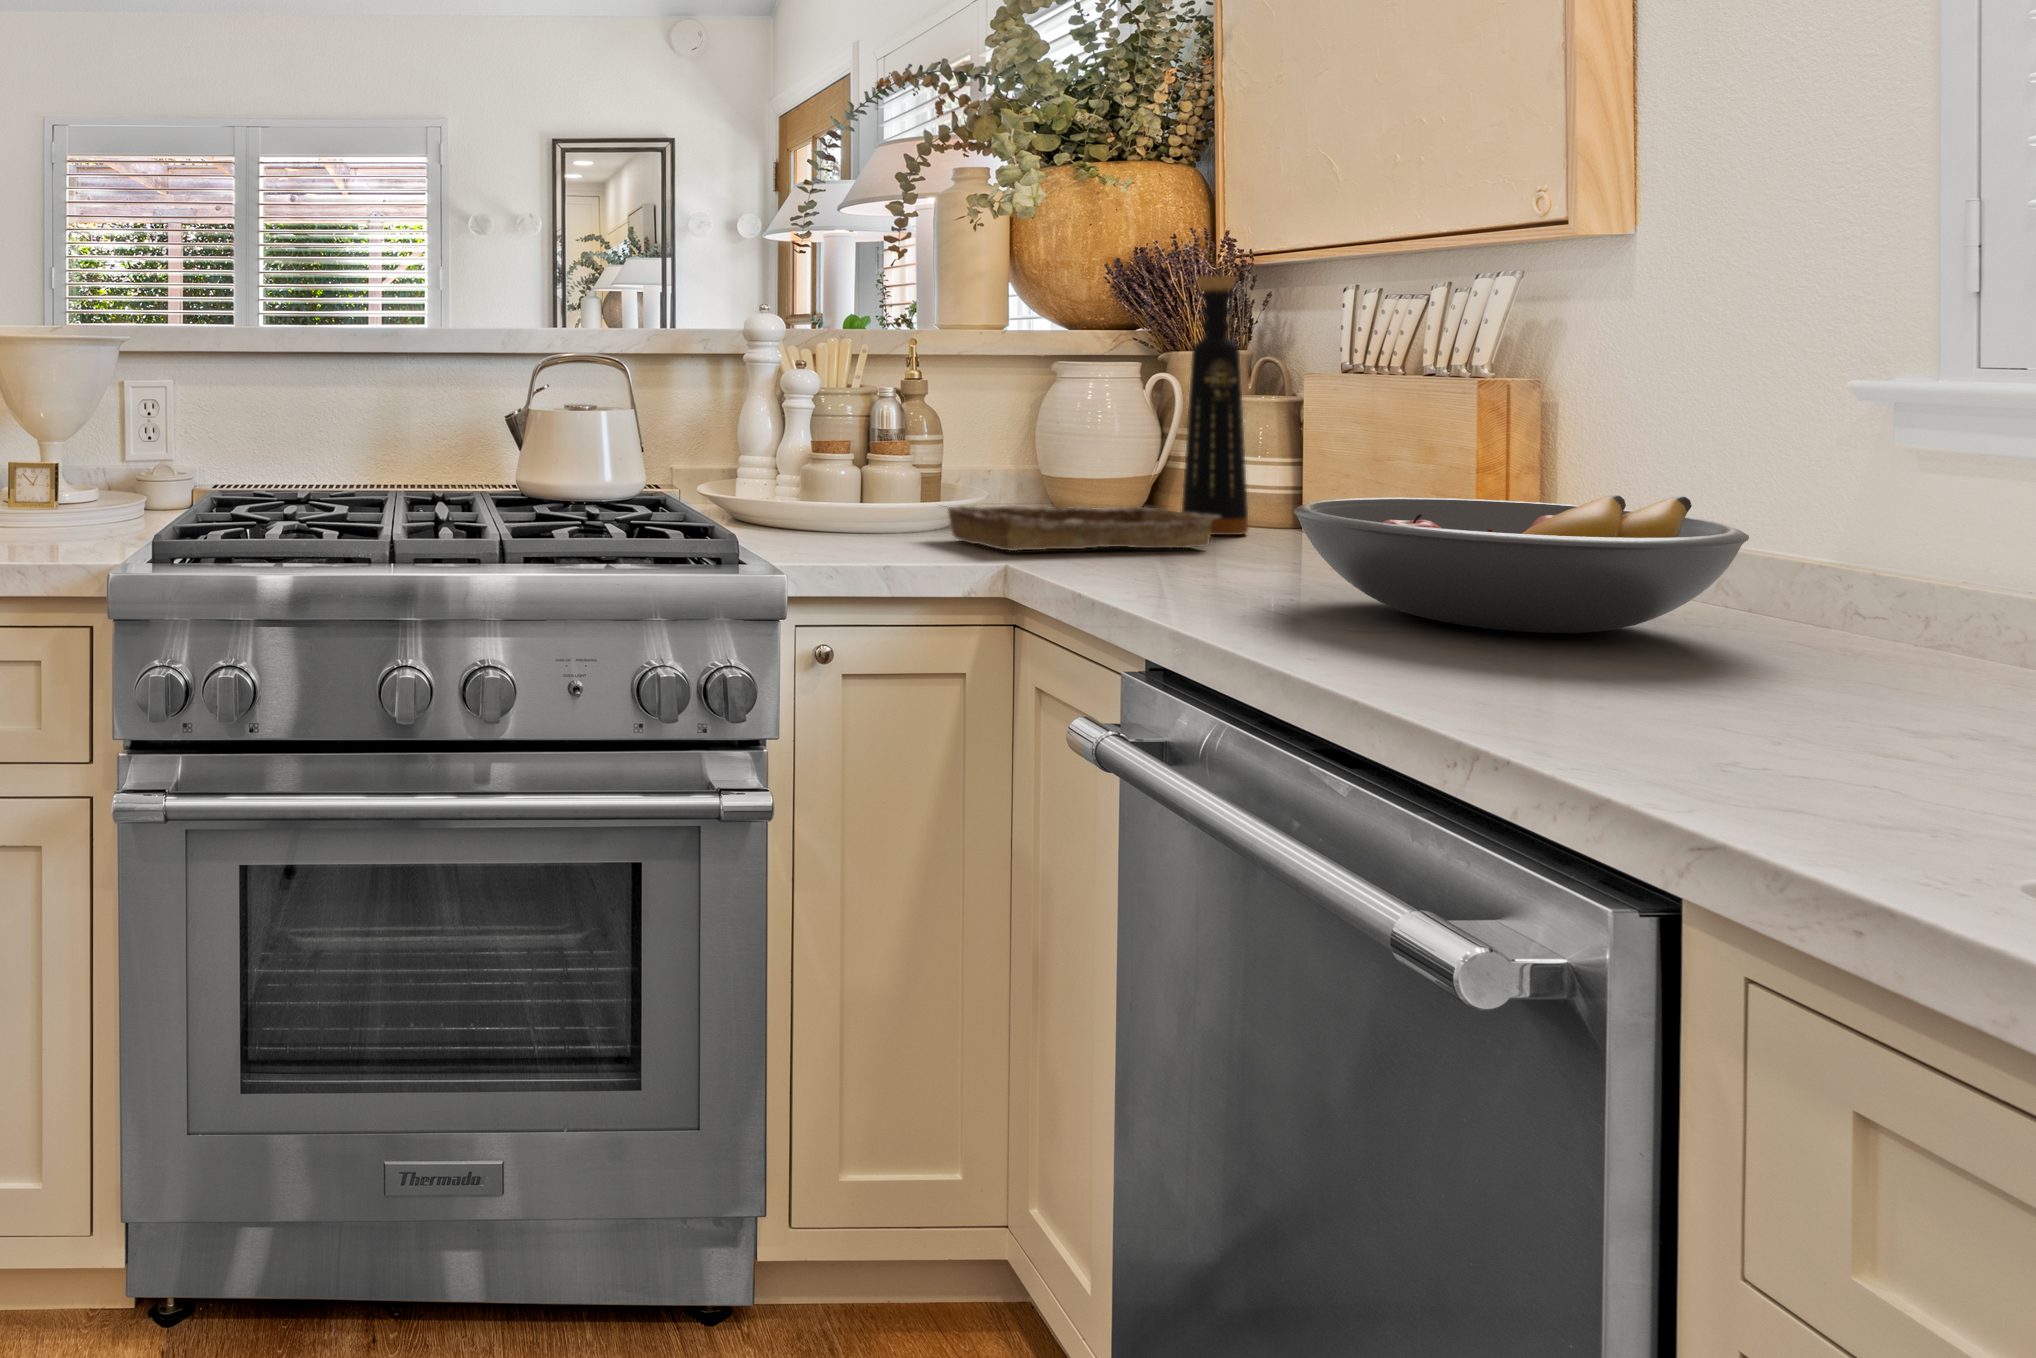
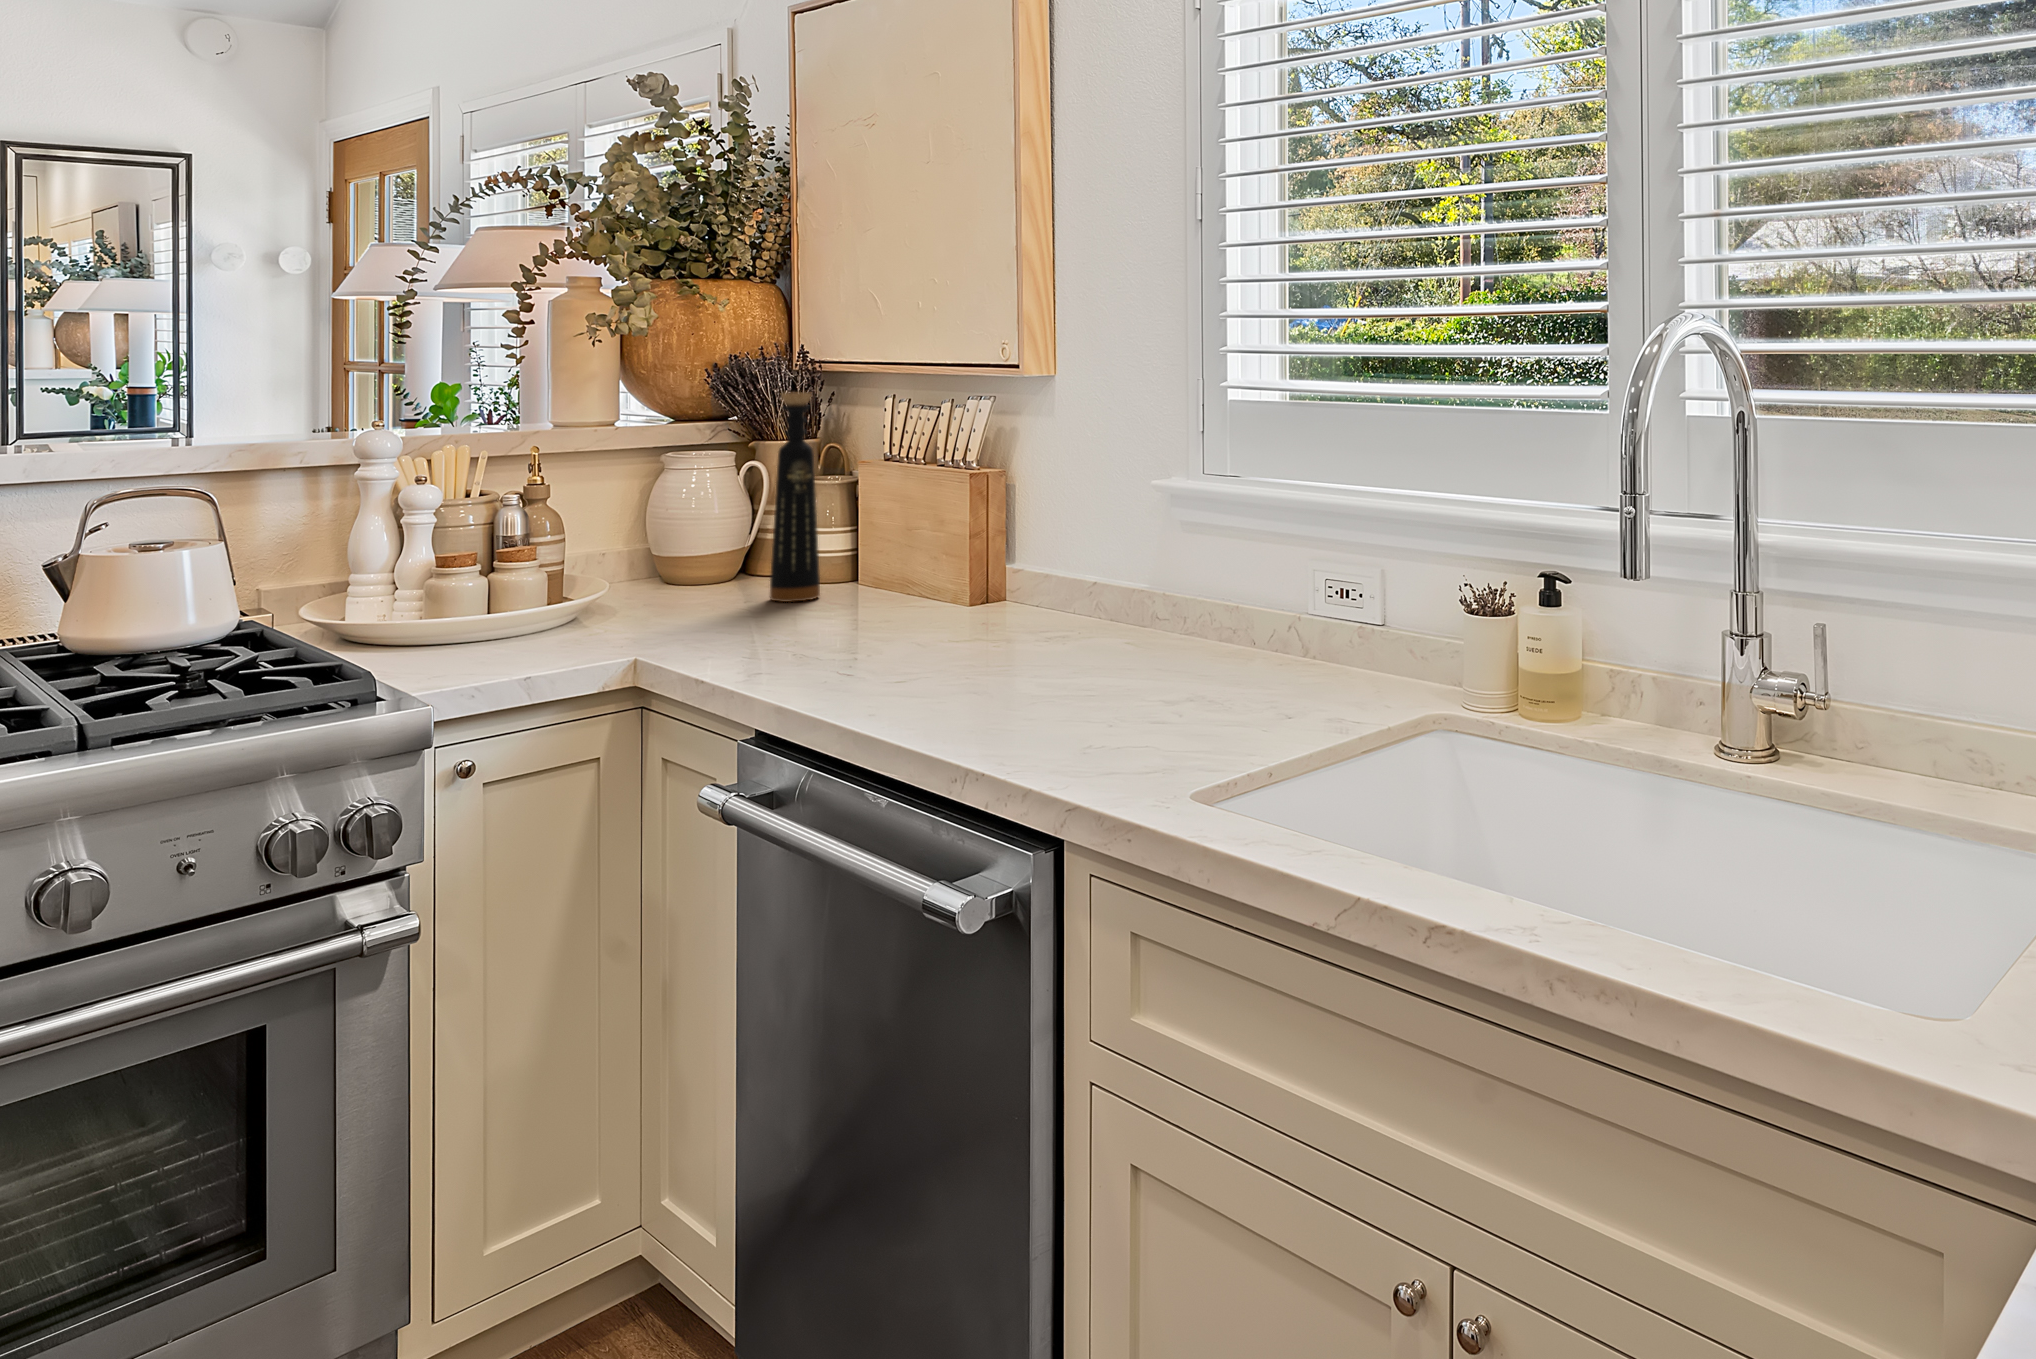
fruit bowl: present [1293,495,1749,633] -> none [855,560,1111,664]
tray: present [947,505,1220,551] -> none [562,586,803,644]

